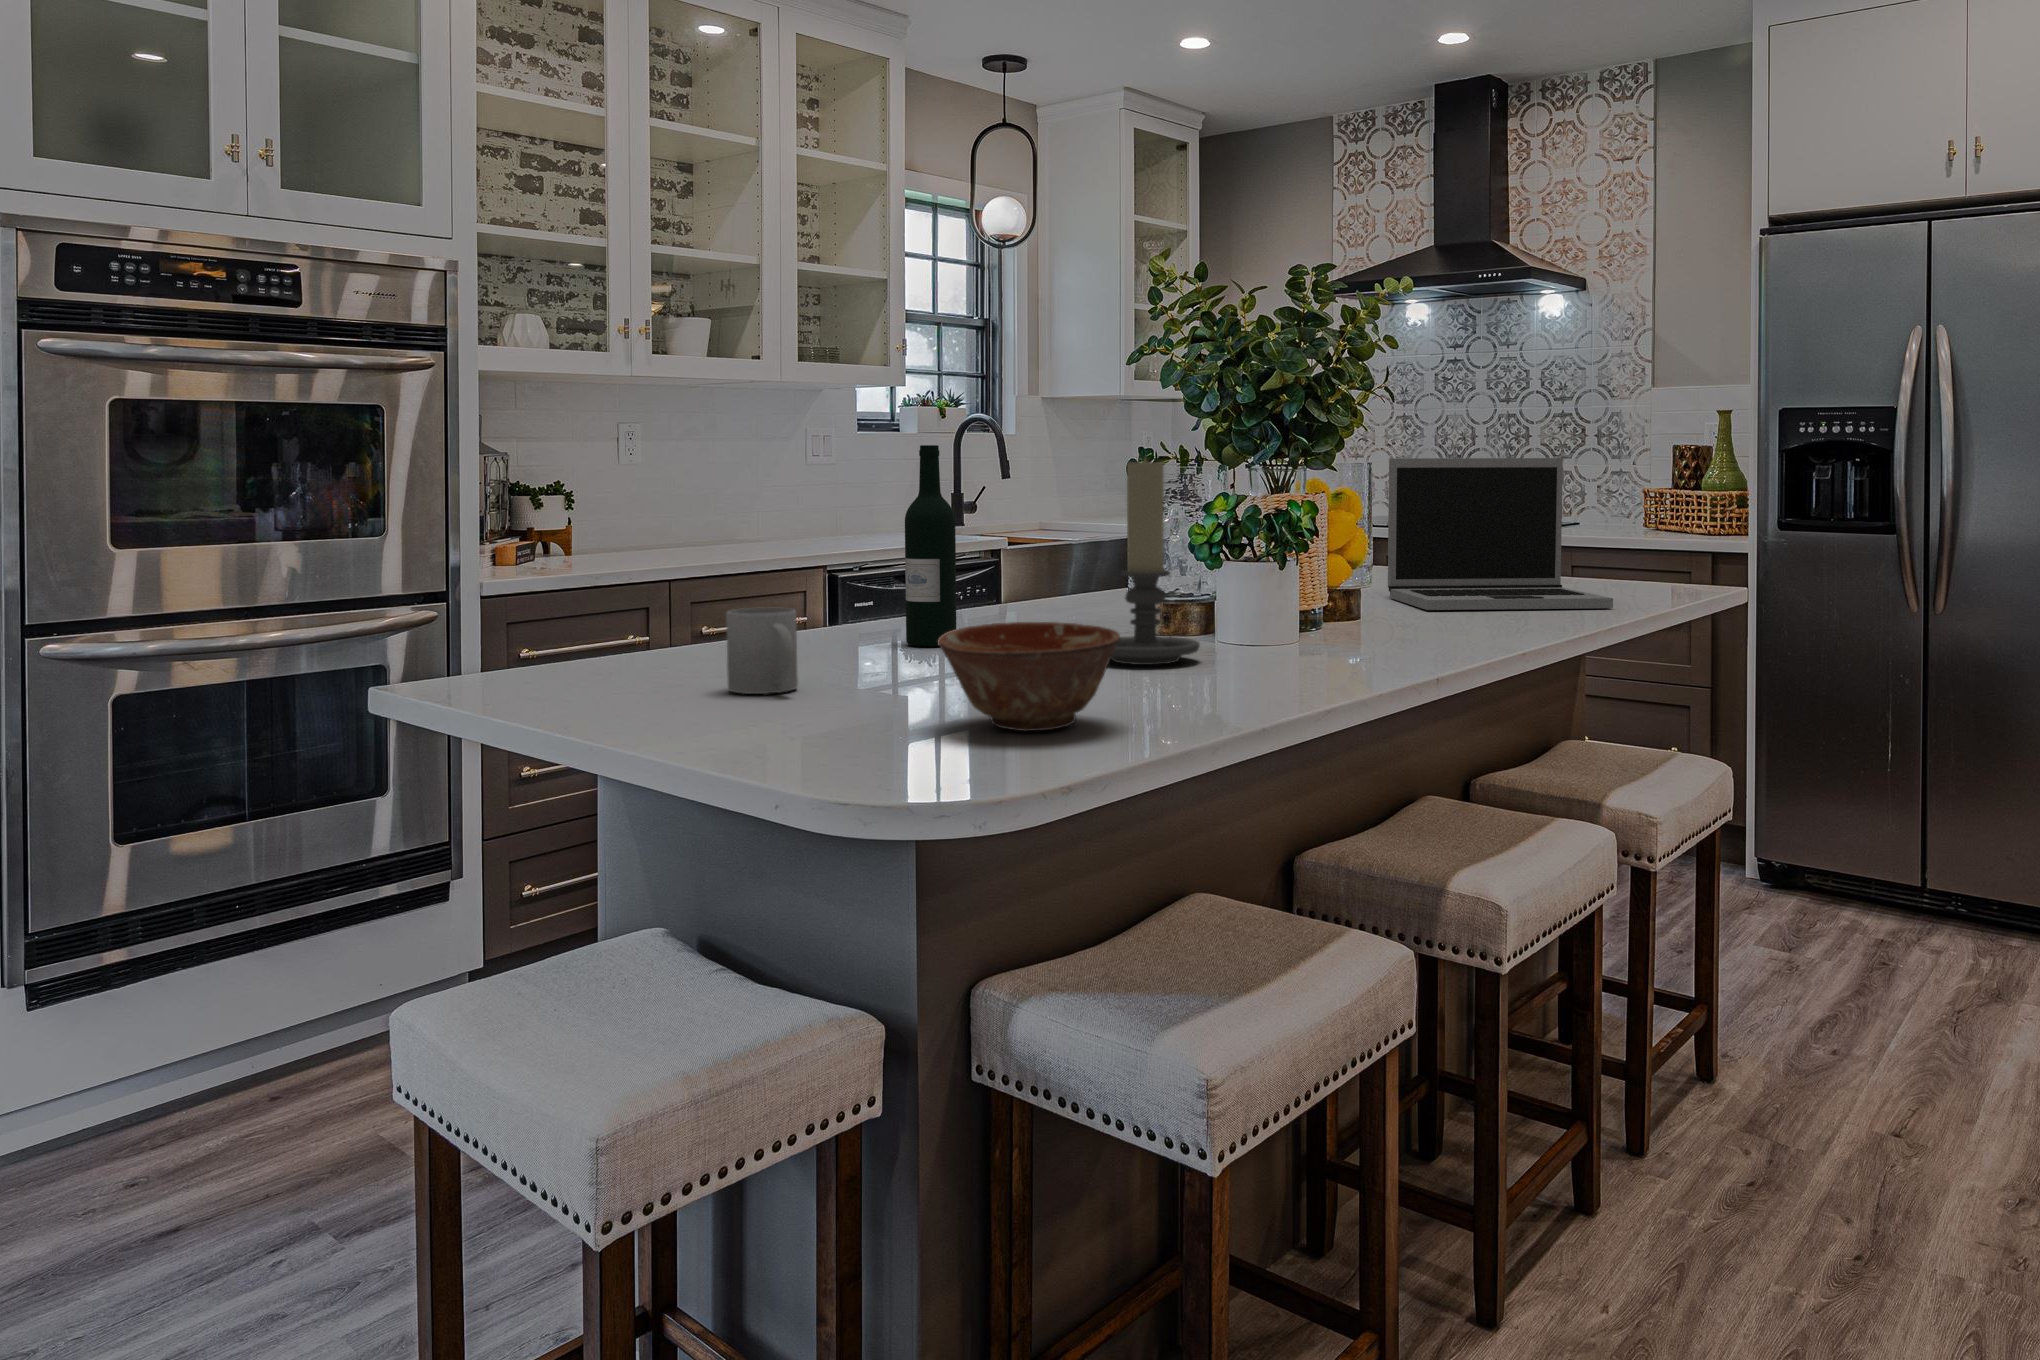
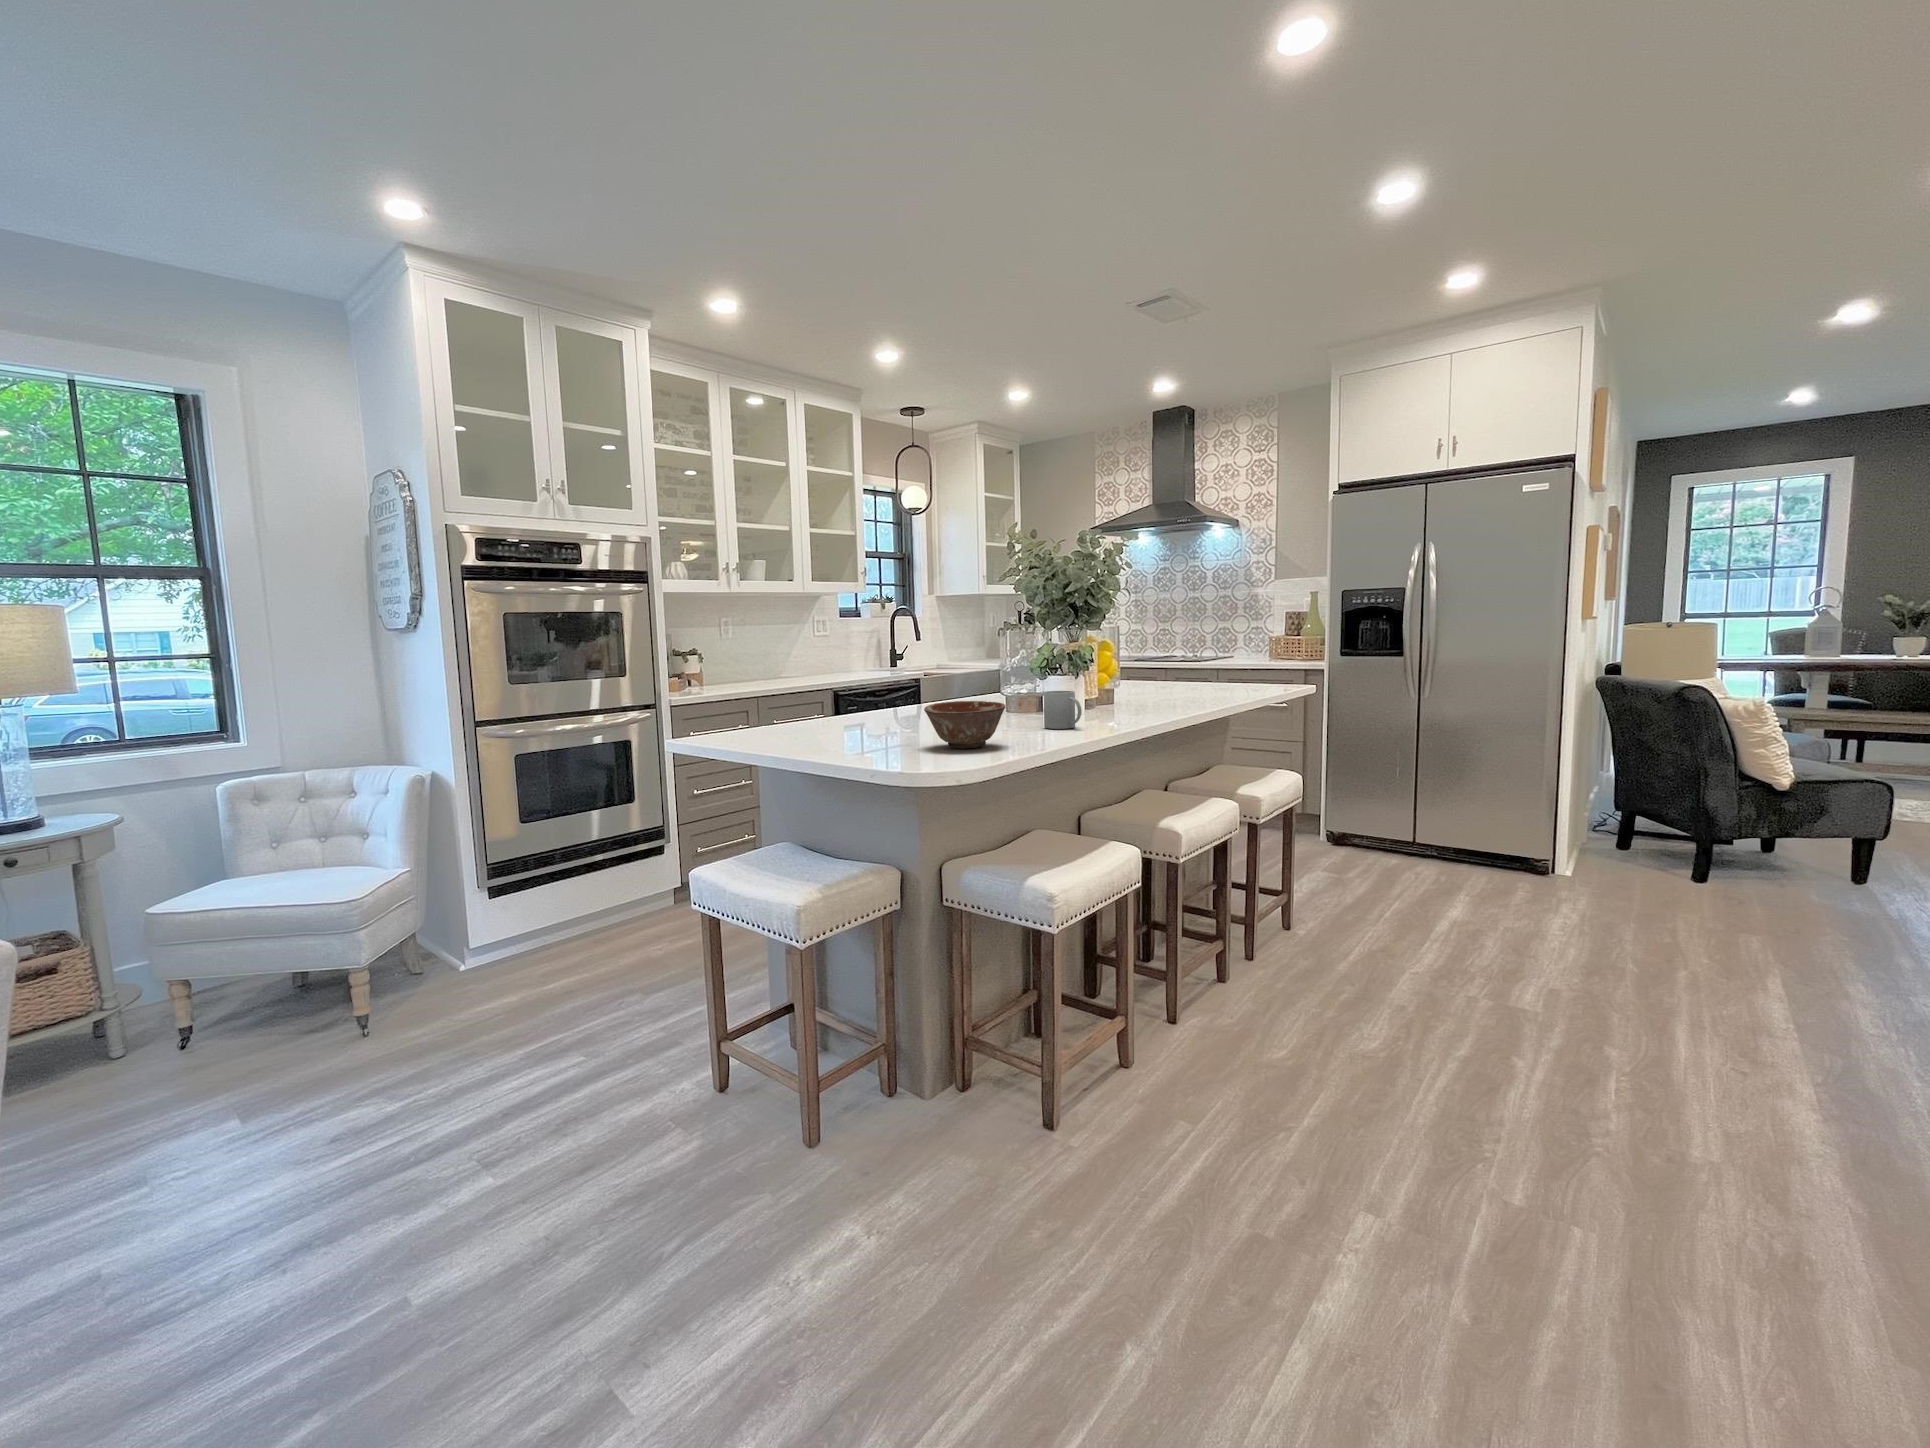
wine bottle: present [905,445,956,646] -> none [891,622,917,719]
laptop: present [1388,458,1613,610] -> none [1127,620,1244,699]
candle holder: present [1111,459,1200,665] -> none [984,625,1036,724]
mug: present [726,608,798,694] -> present [1044,691,1082,729]

